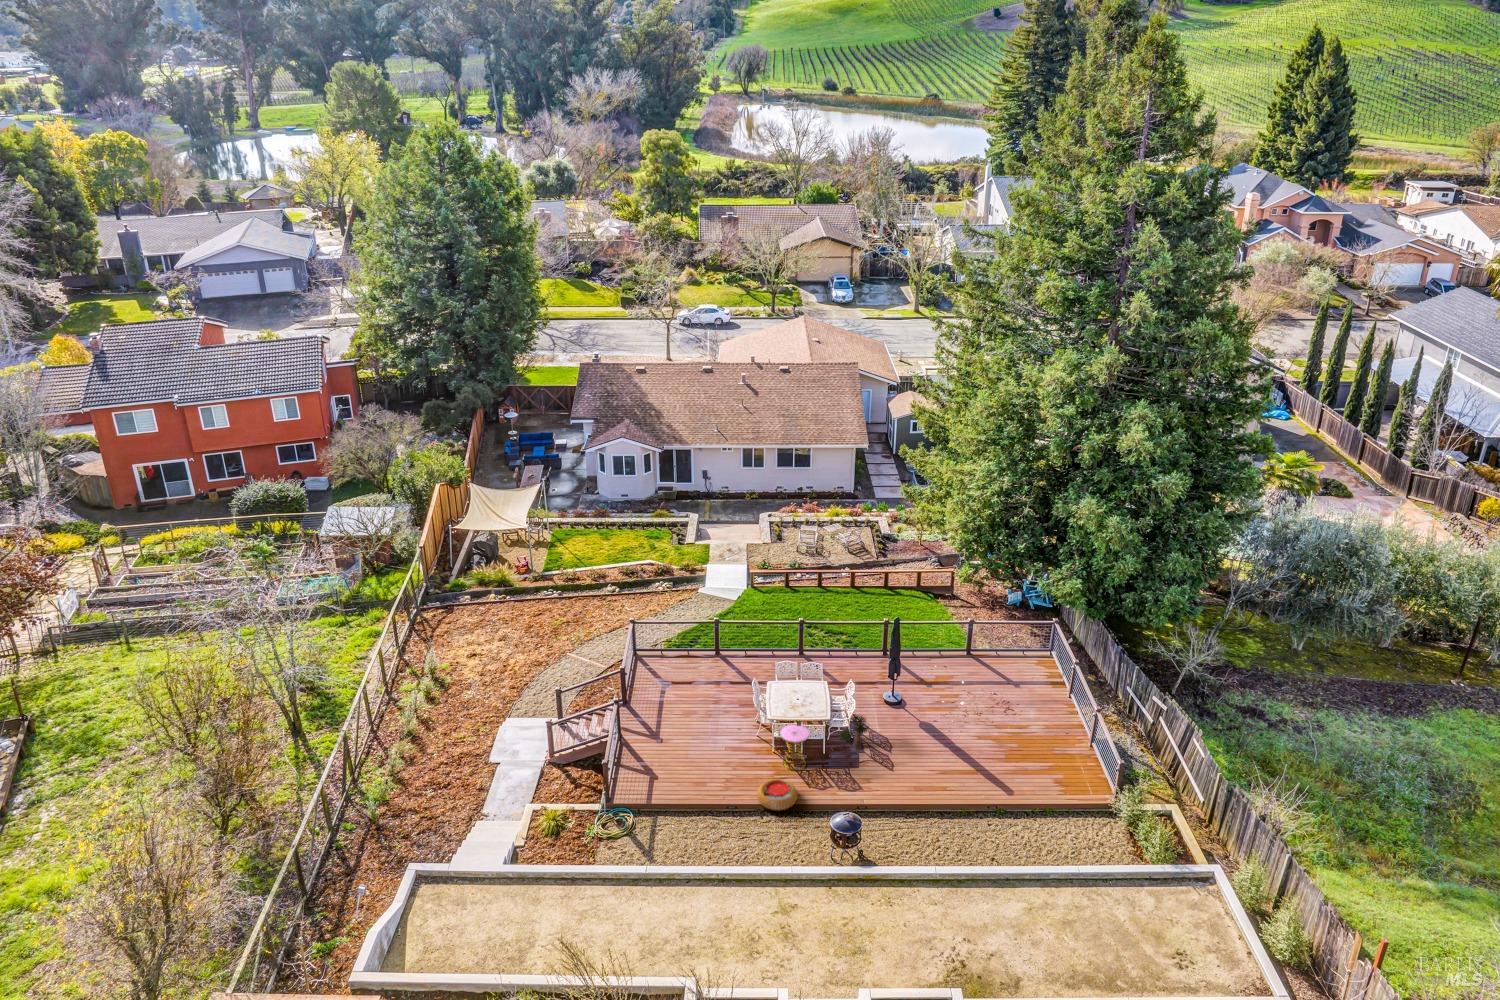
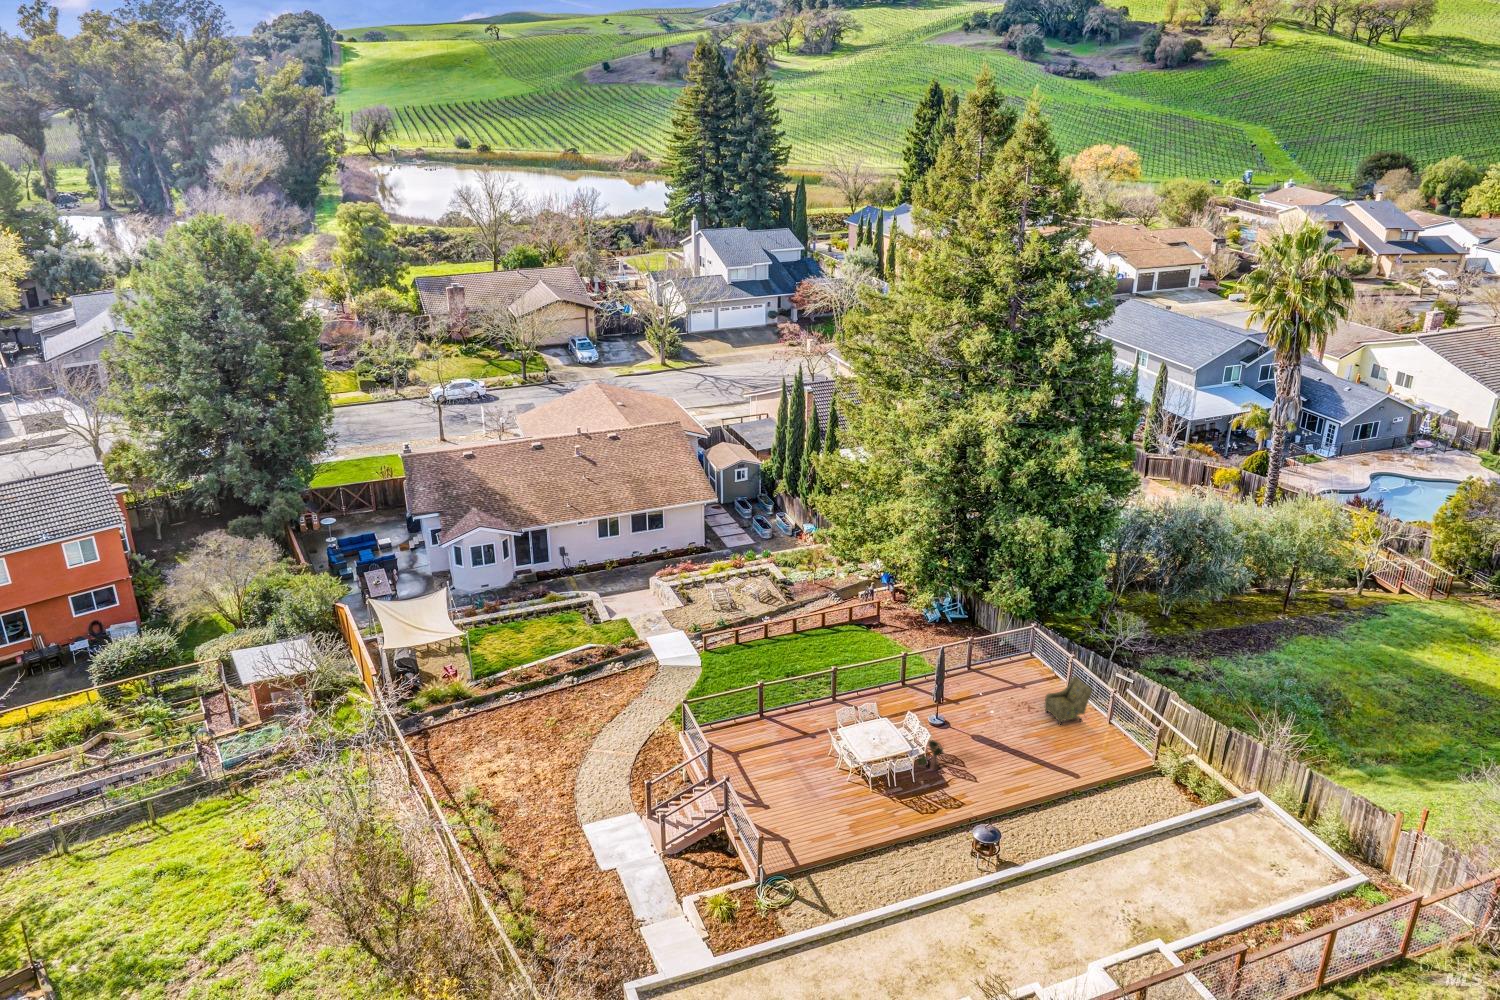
armchair: none [1043,686,1094,741] -> present [1045,676,1092,725]
side table: present [780,725,810,770] -> none [887,761,914,801]
pouf: present [757,780,797,810] -> none [893,811,929,838]

